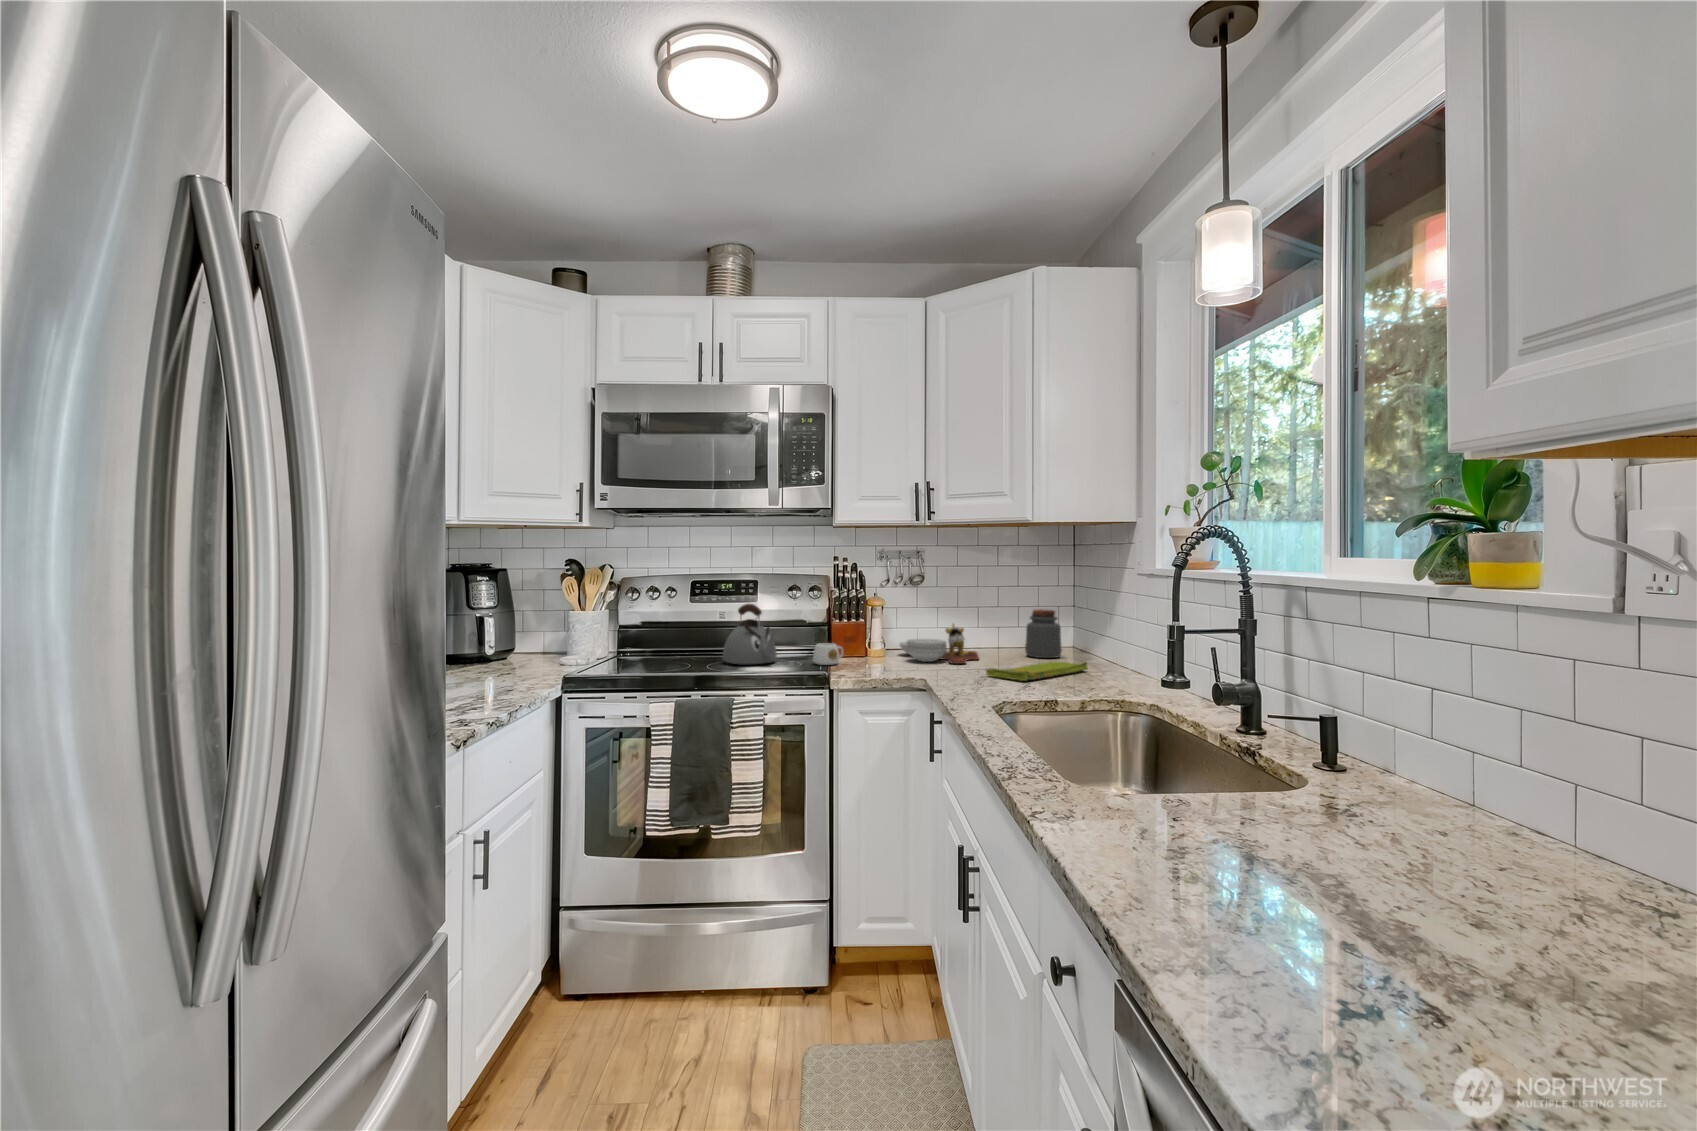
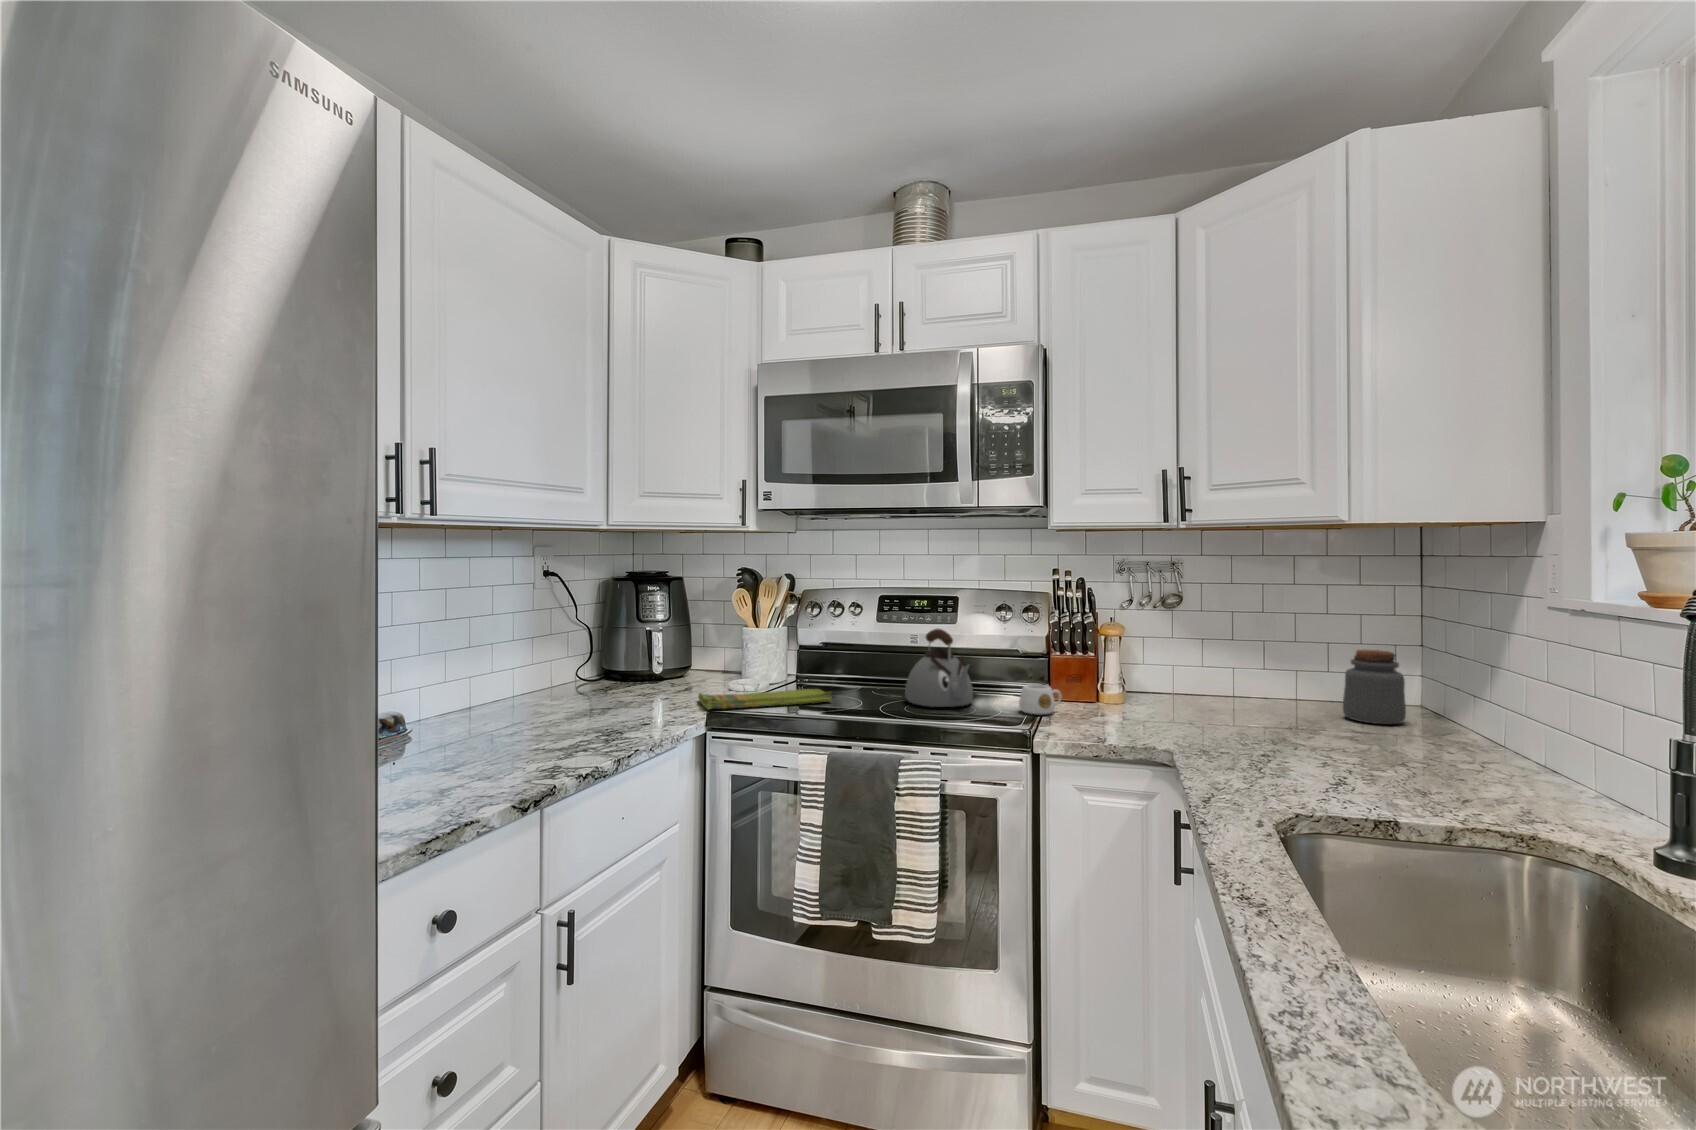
cutting board: present [899,624,979,664] -> none [1144,663,1265,727]
dish towel: present [986,662,1088,681] -> present [698,689,832,709]

